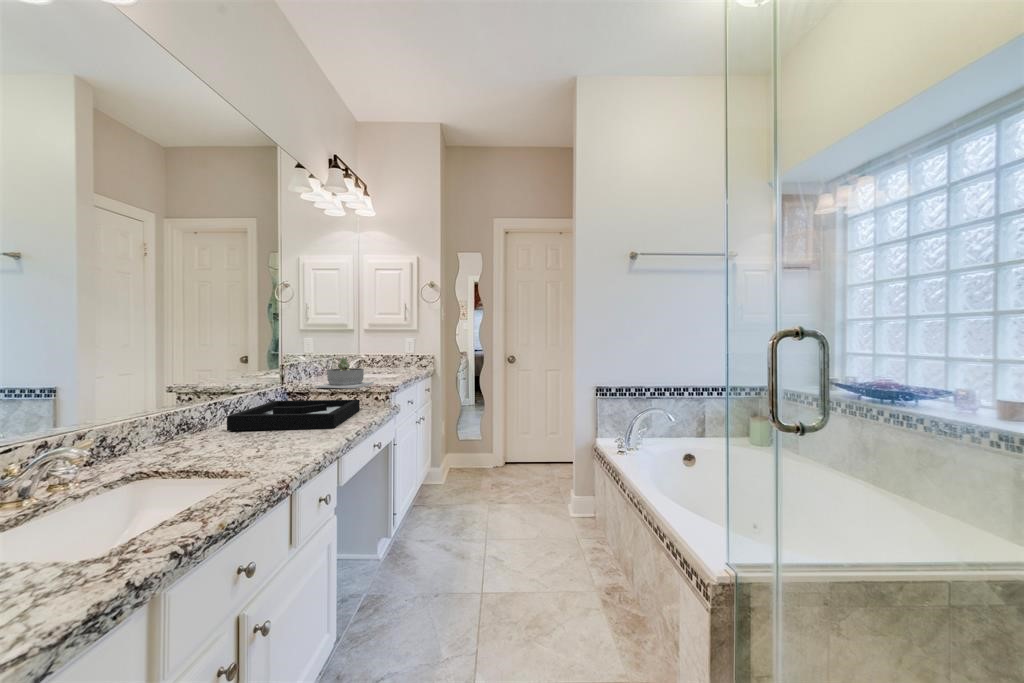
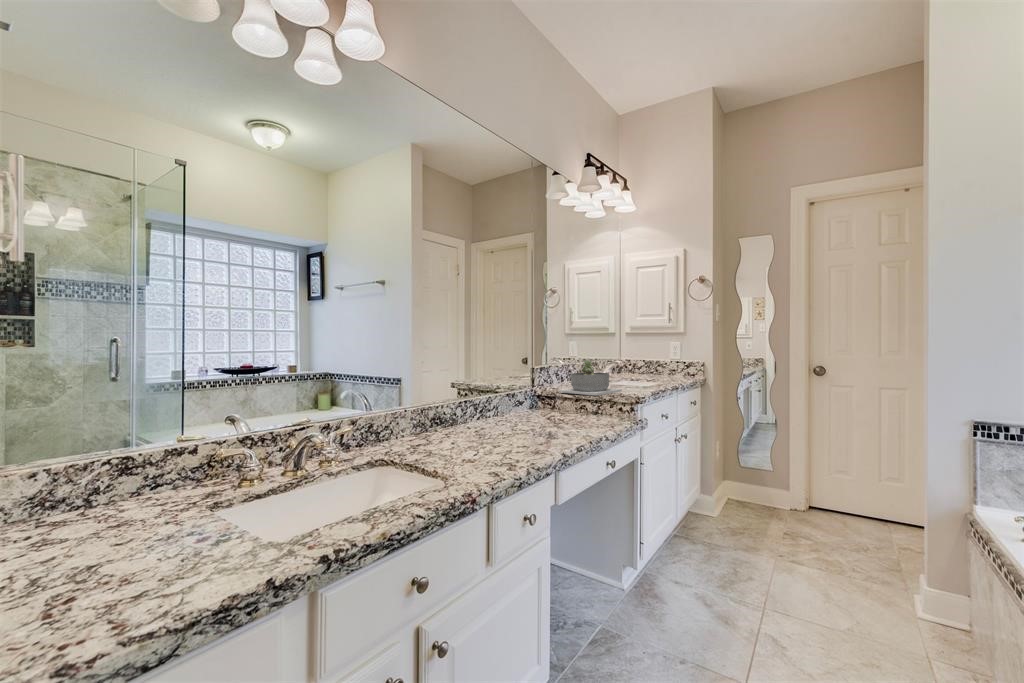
decorative tray: present [227,400,359,431] -> none [468,403,598,440]

